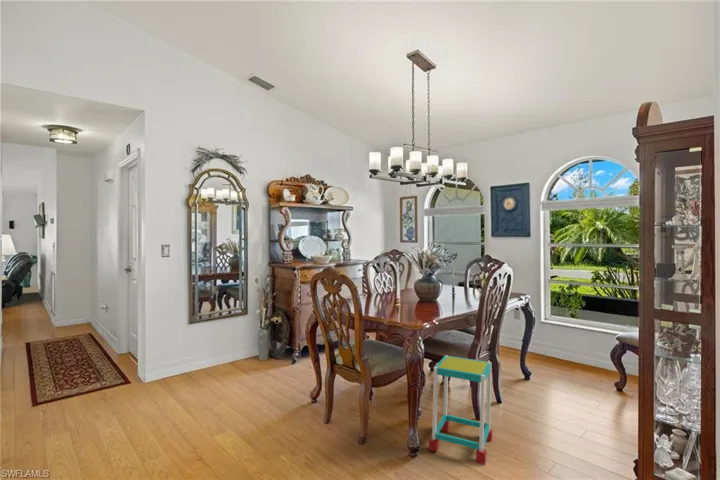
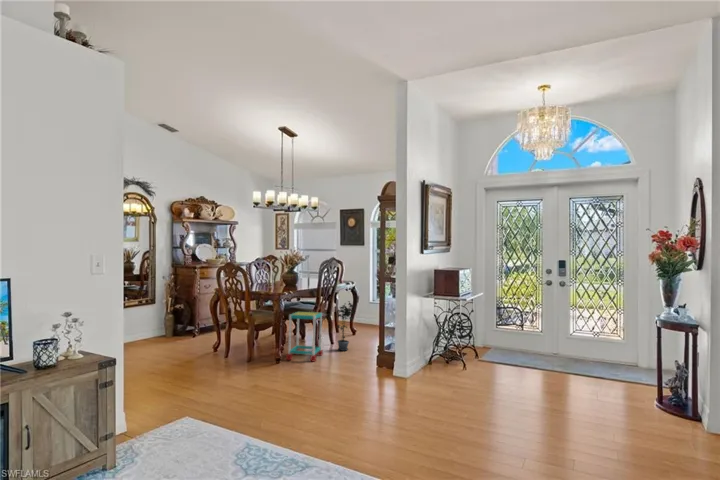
potted plant: none [509,339,552,430] -> present [337,303,354,351]

